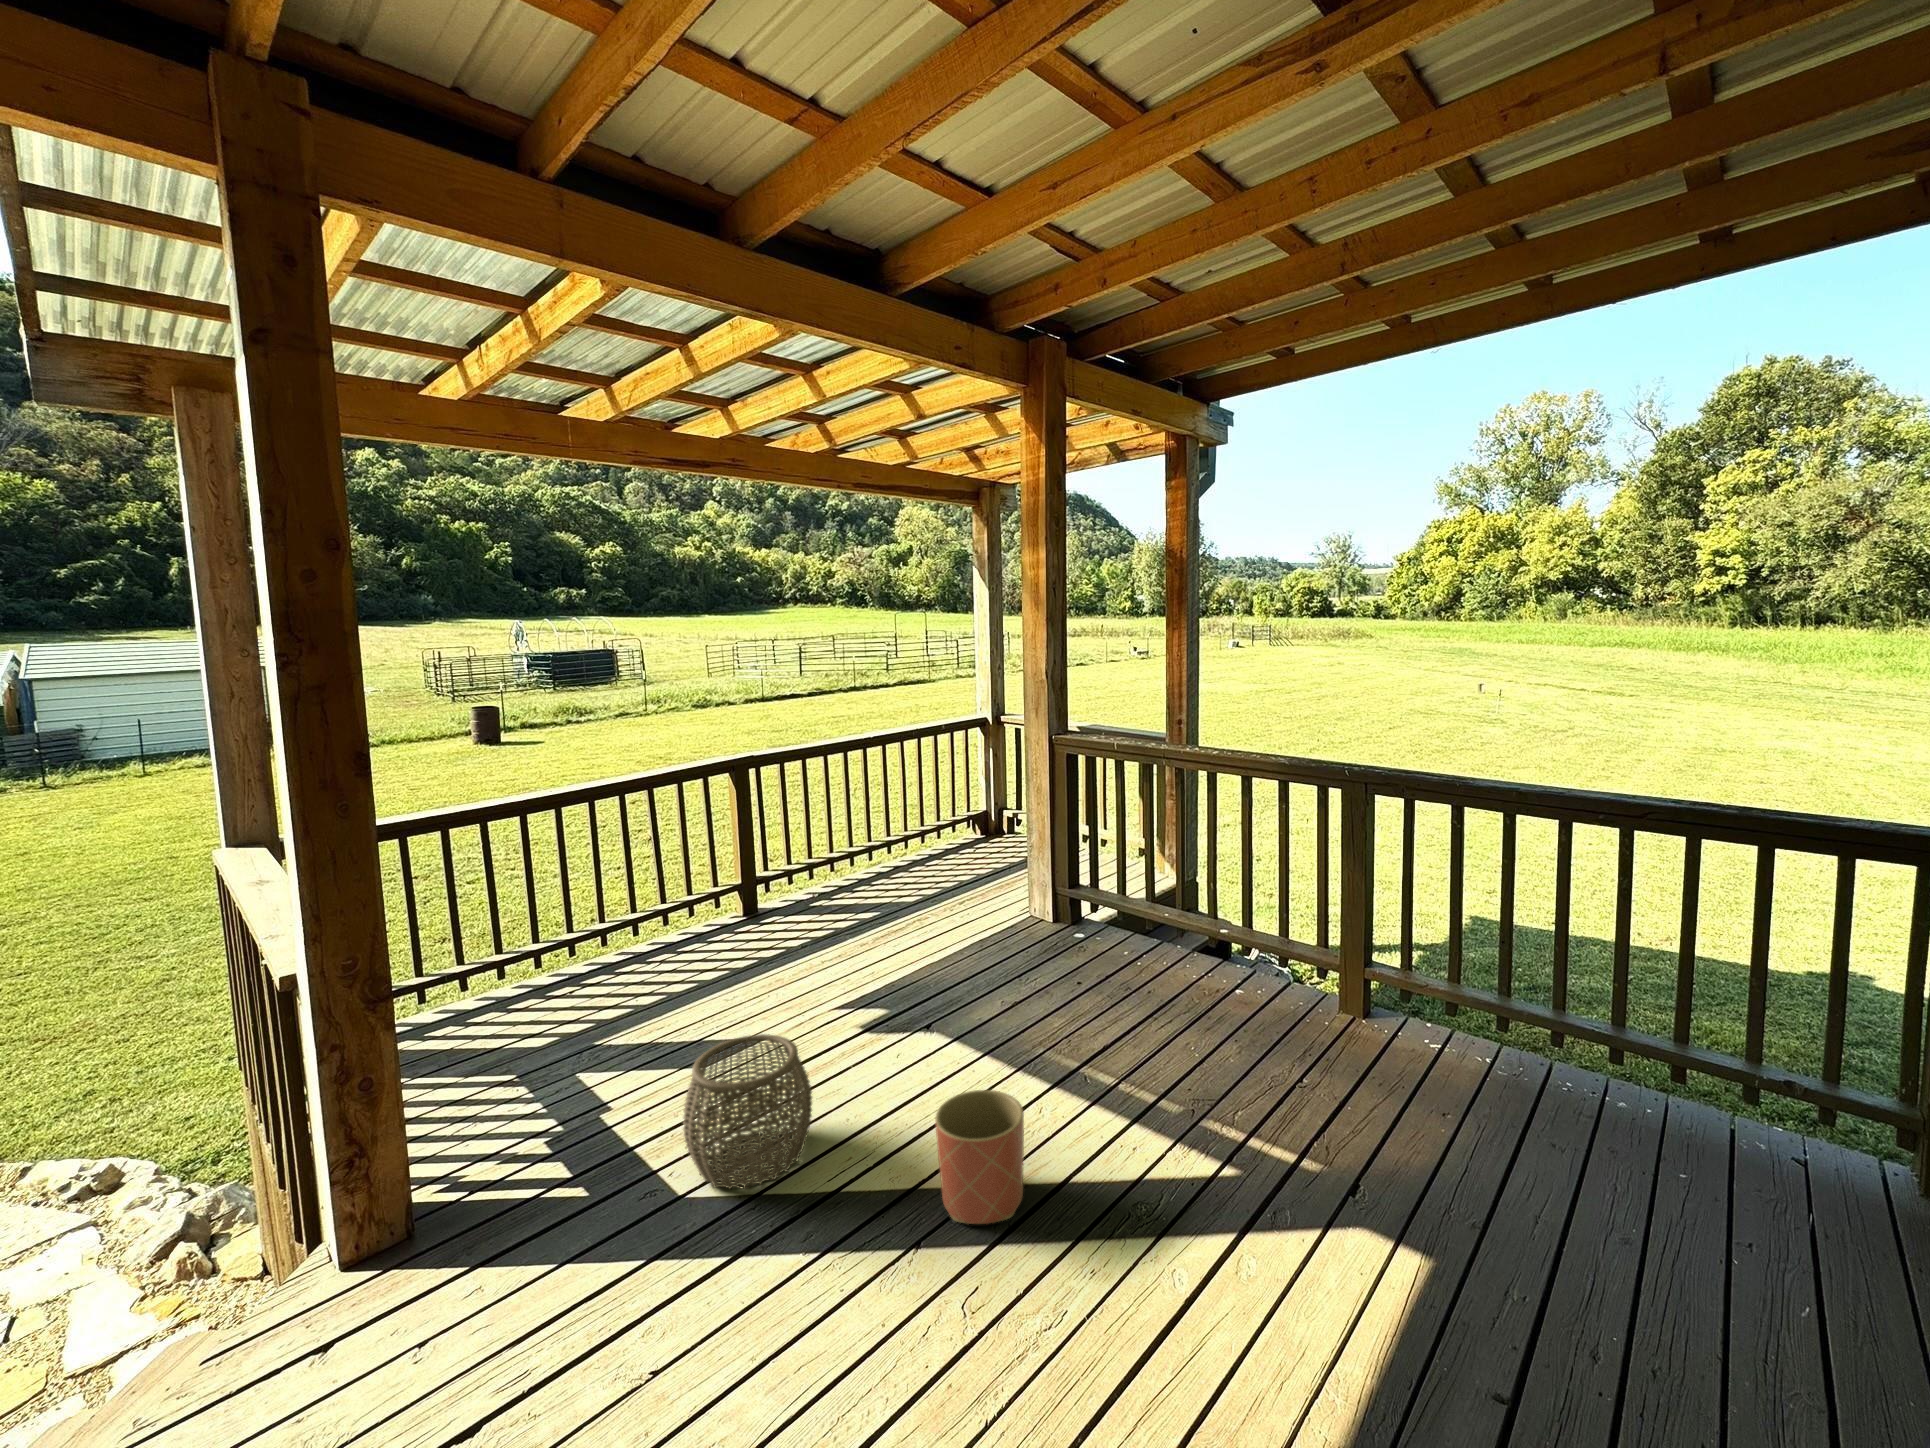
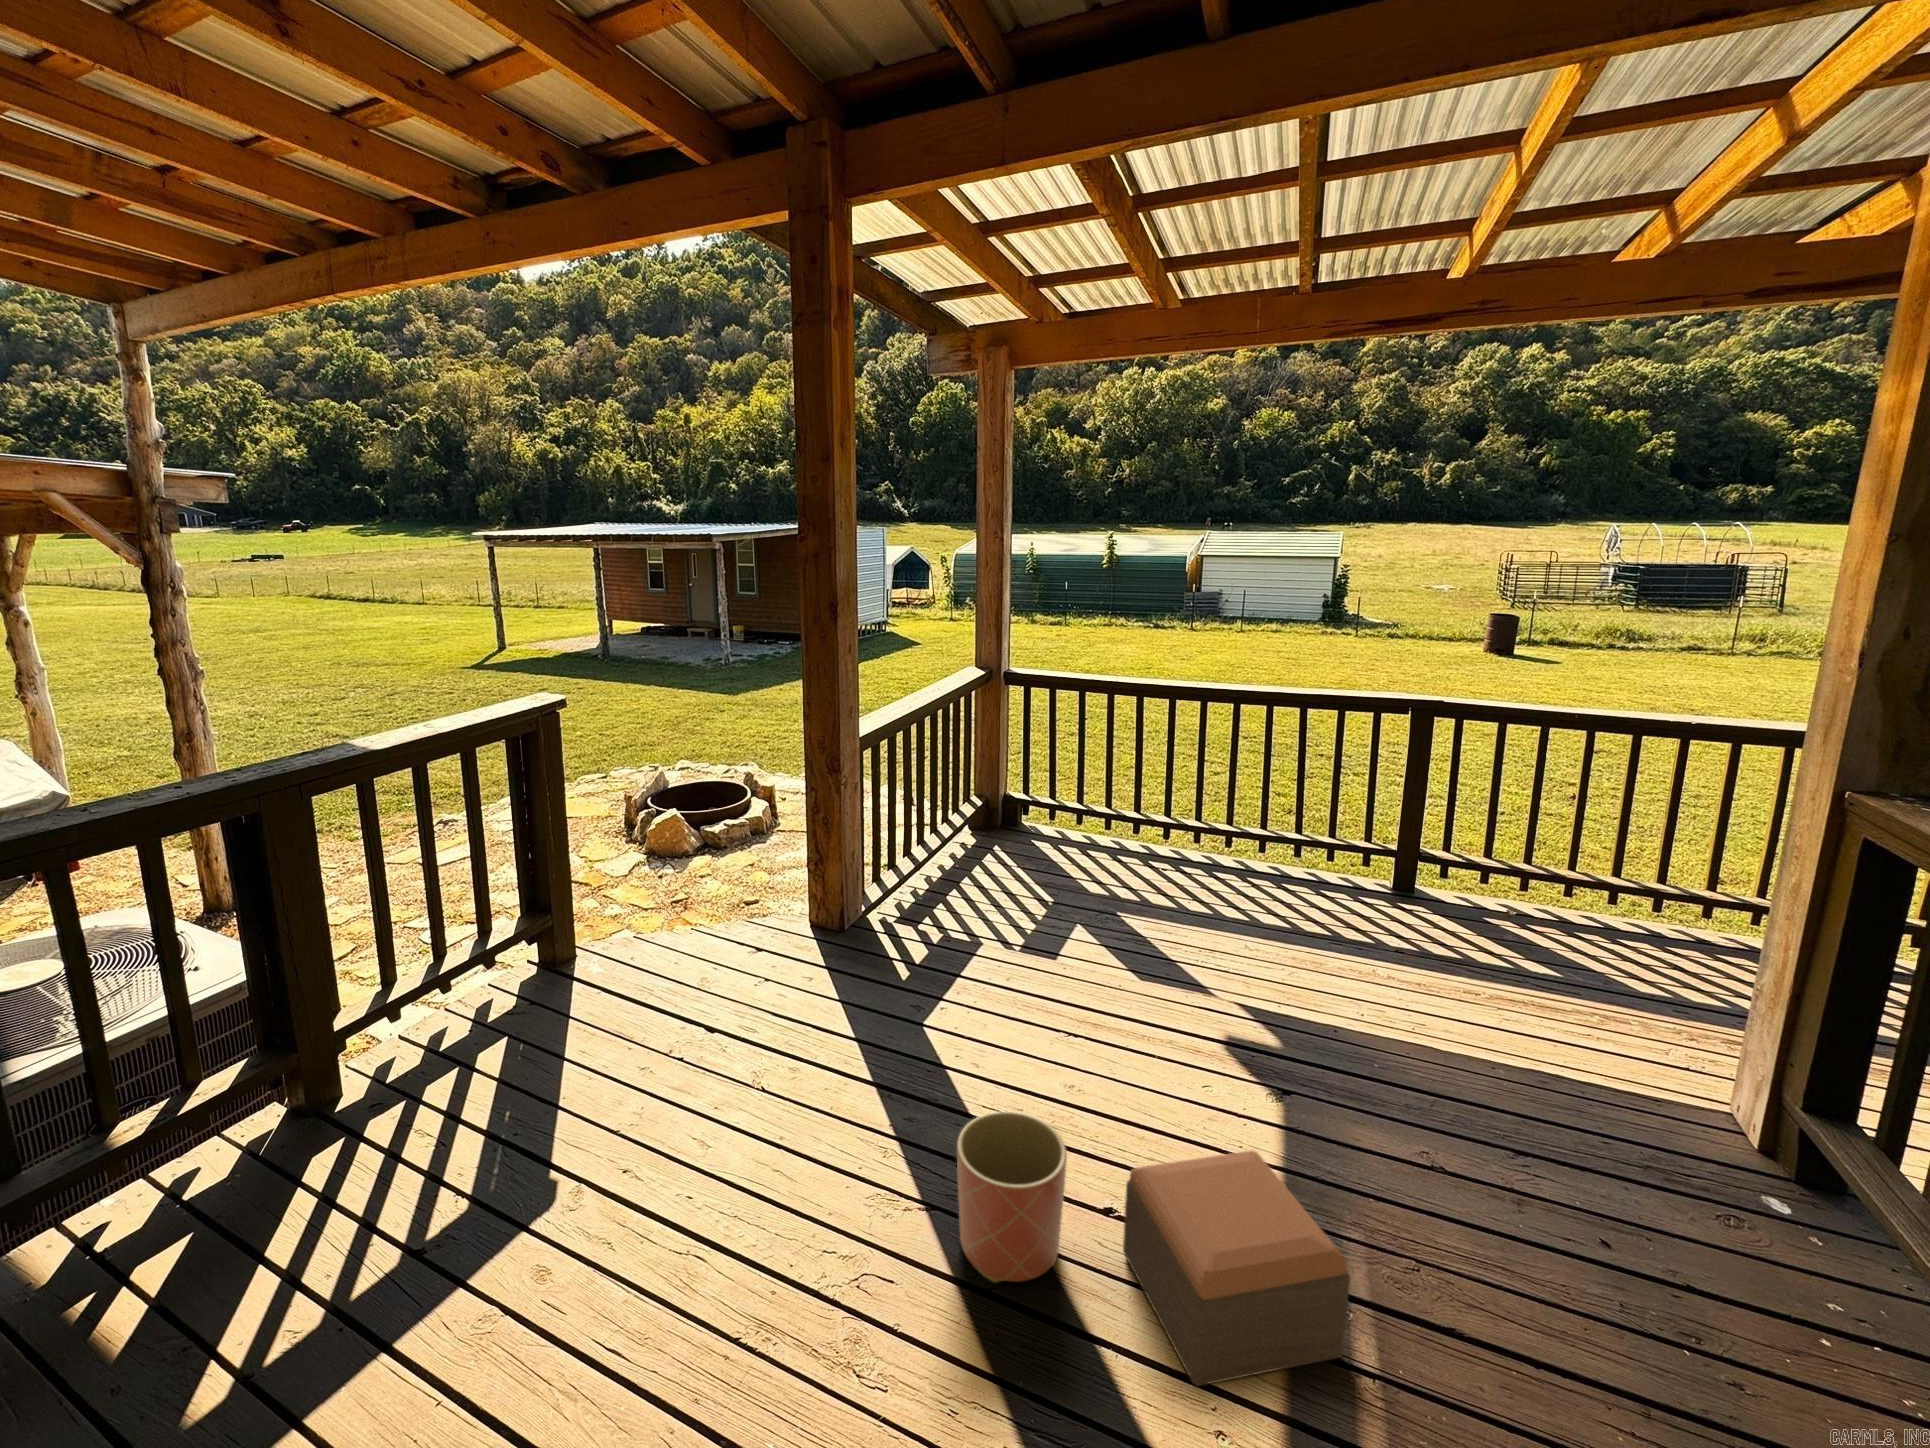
footstool: none [1014,1026,1122,1147] -> present [1123,1151,1350,1386]
woven basket: present [683,1034,812,1189] -> none [928,935,1049,1079]

